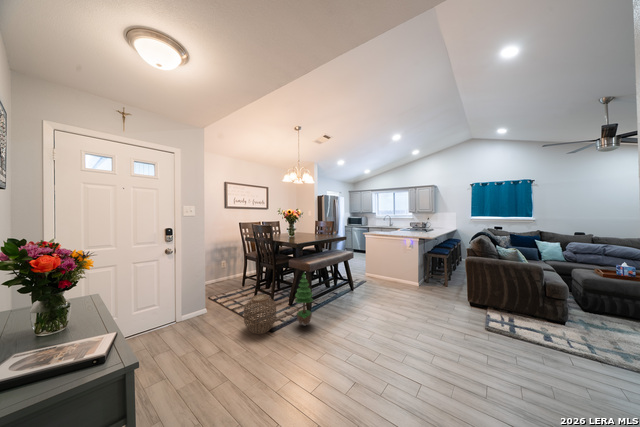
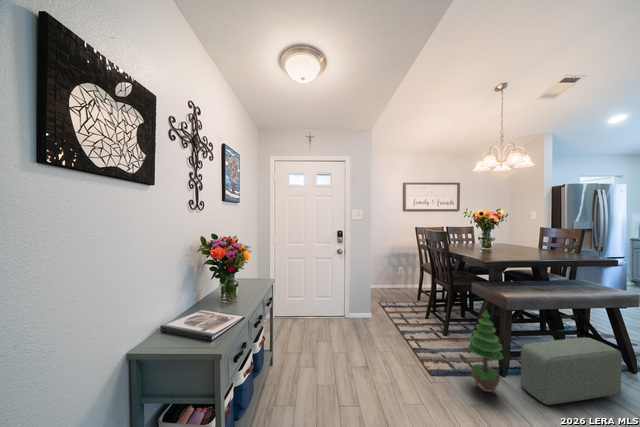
pouf: none [319,277,354,318] -> present [521,337,622,405]
woven basket: present [244,294,276,334] -> none [397,318,440,371]

